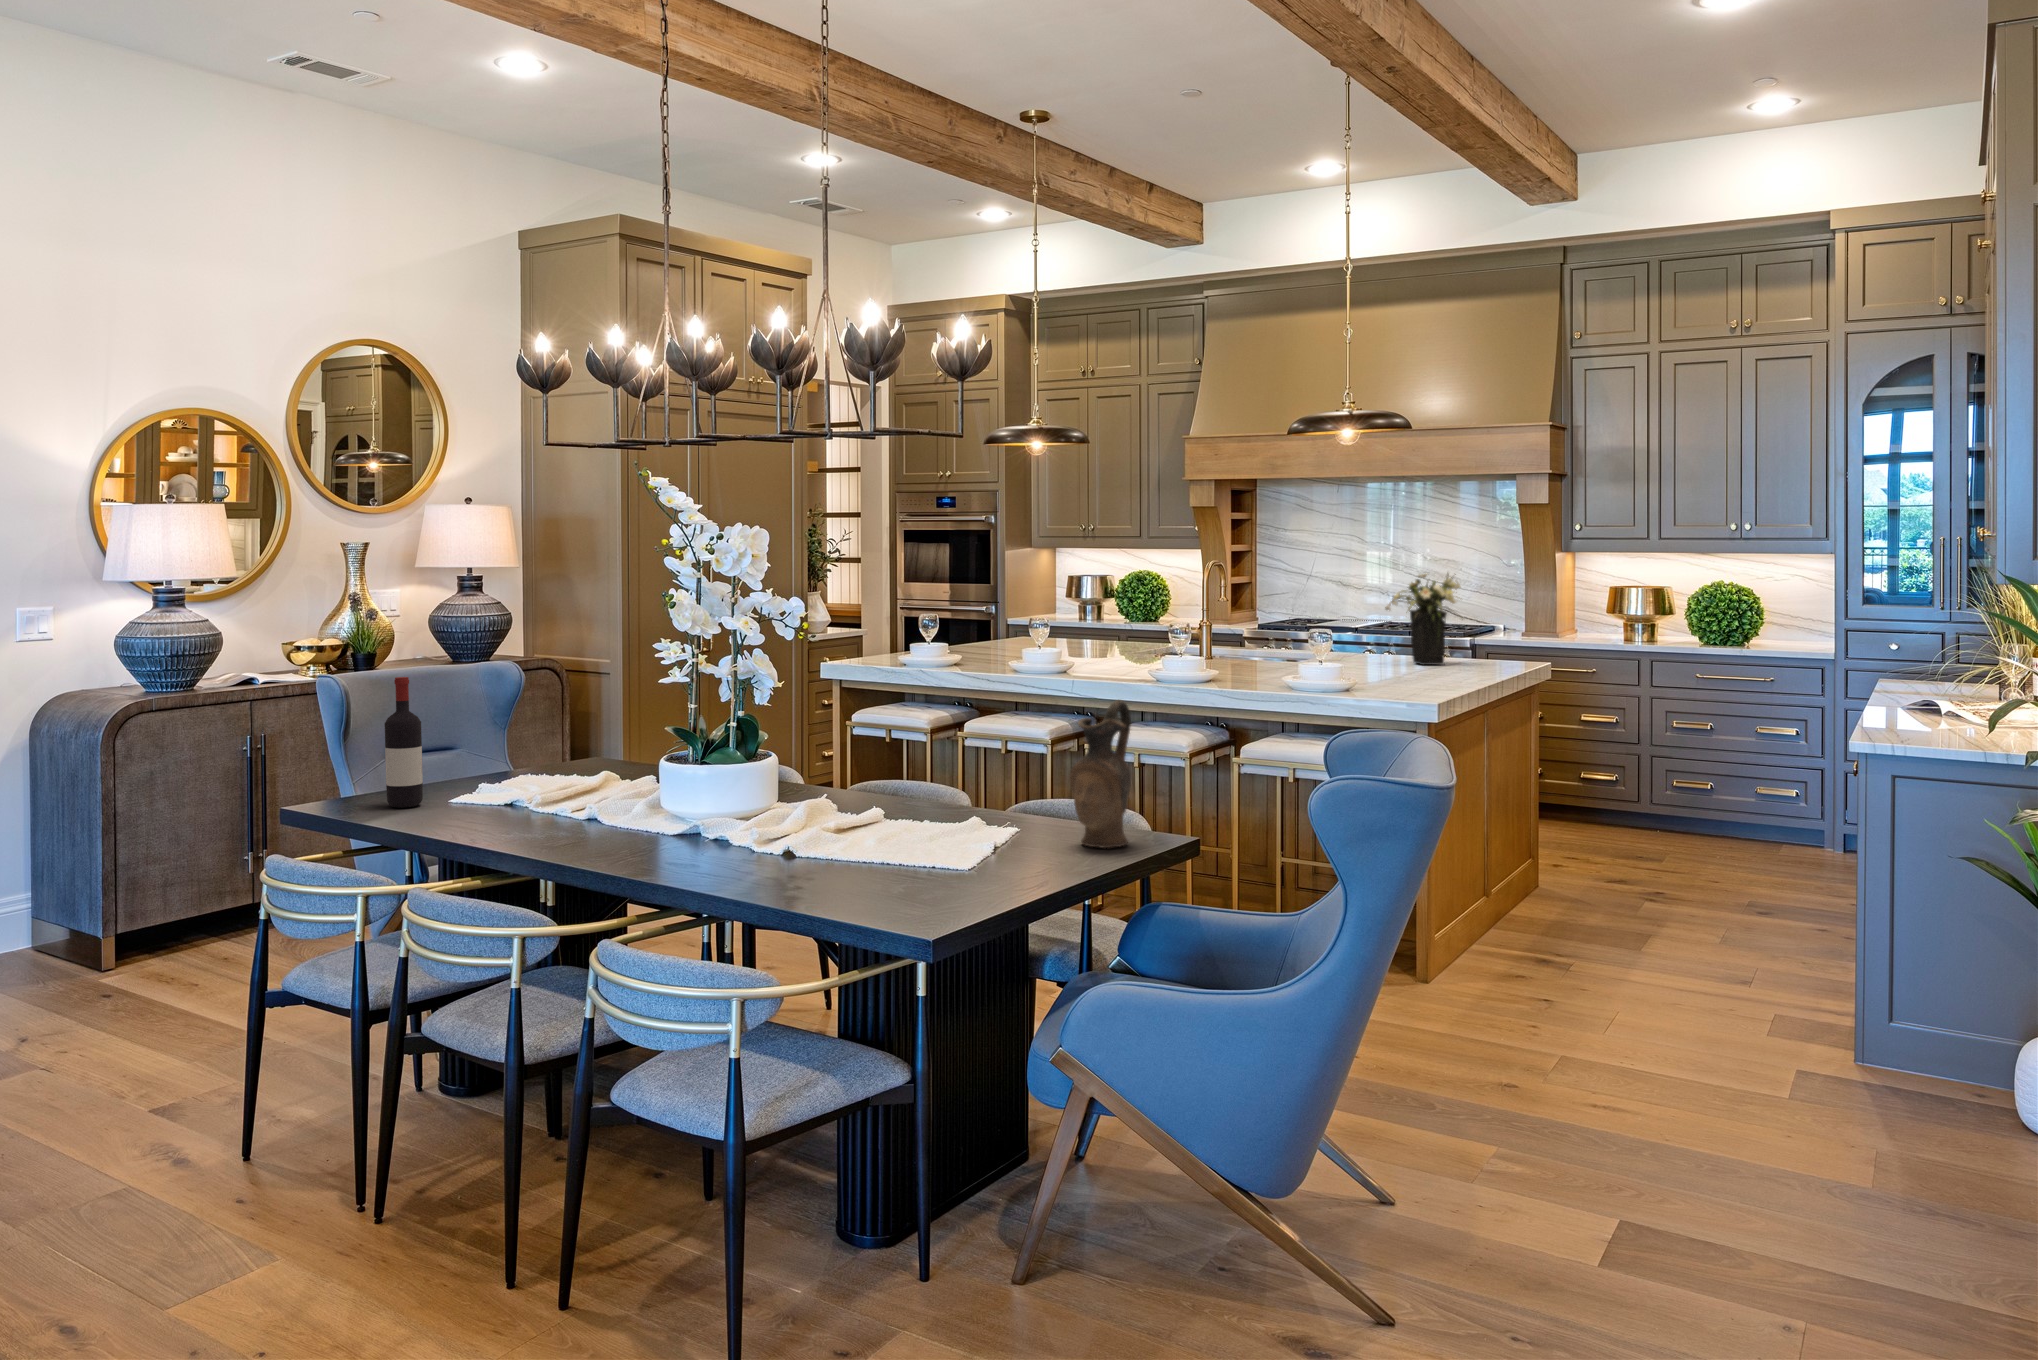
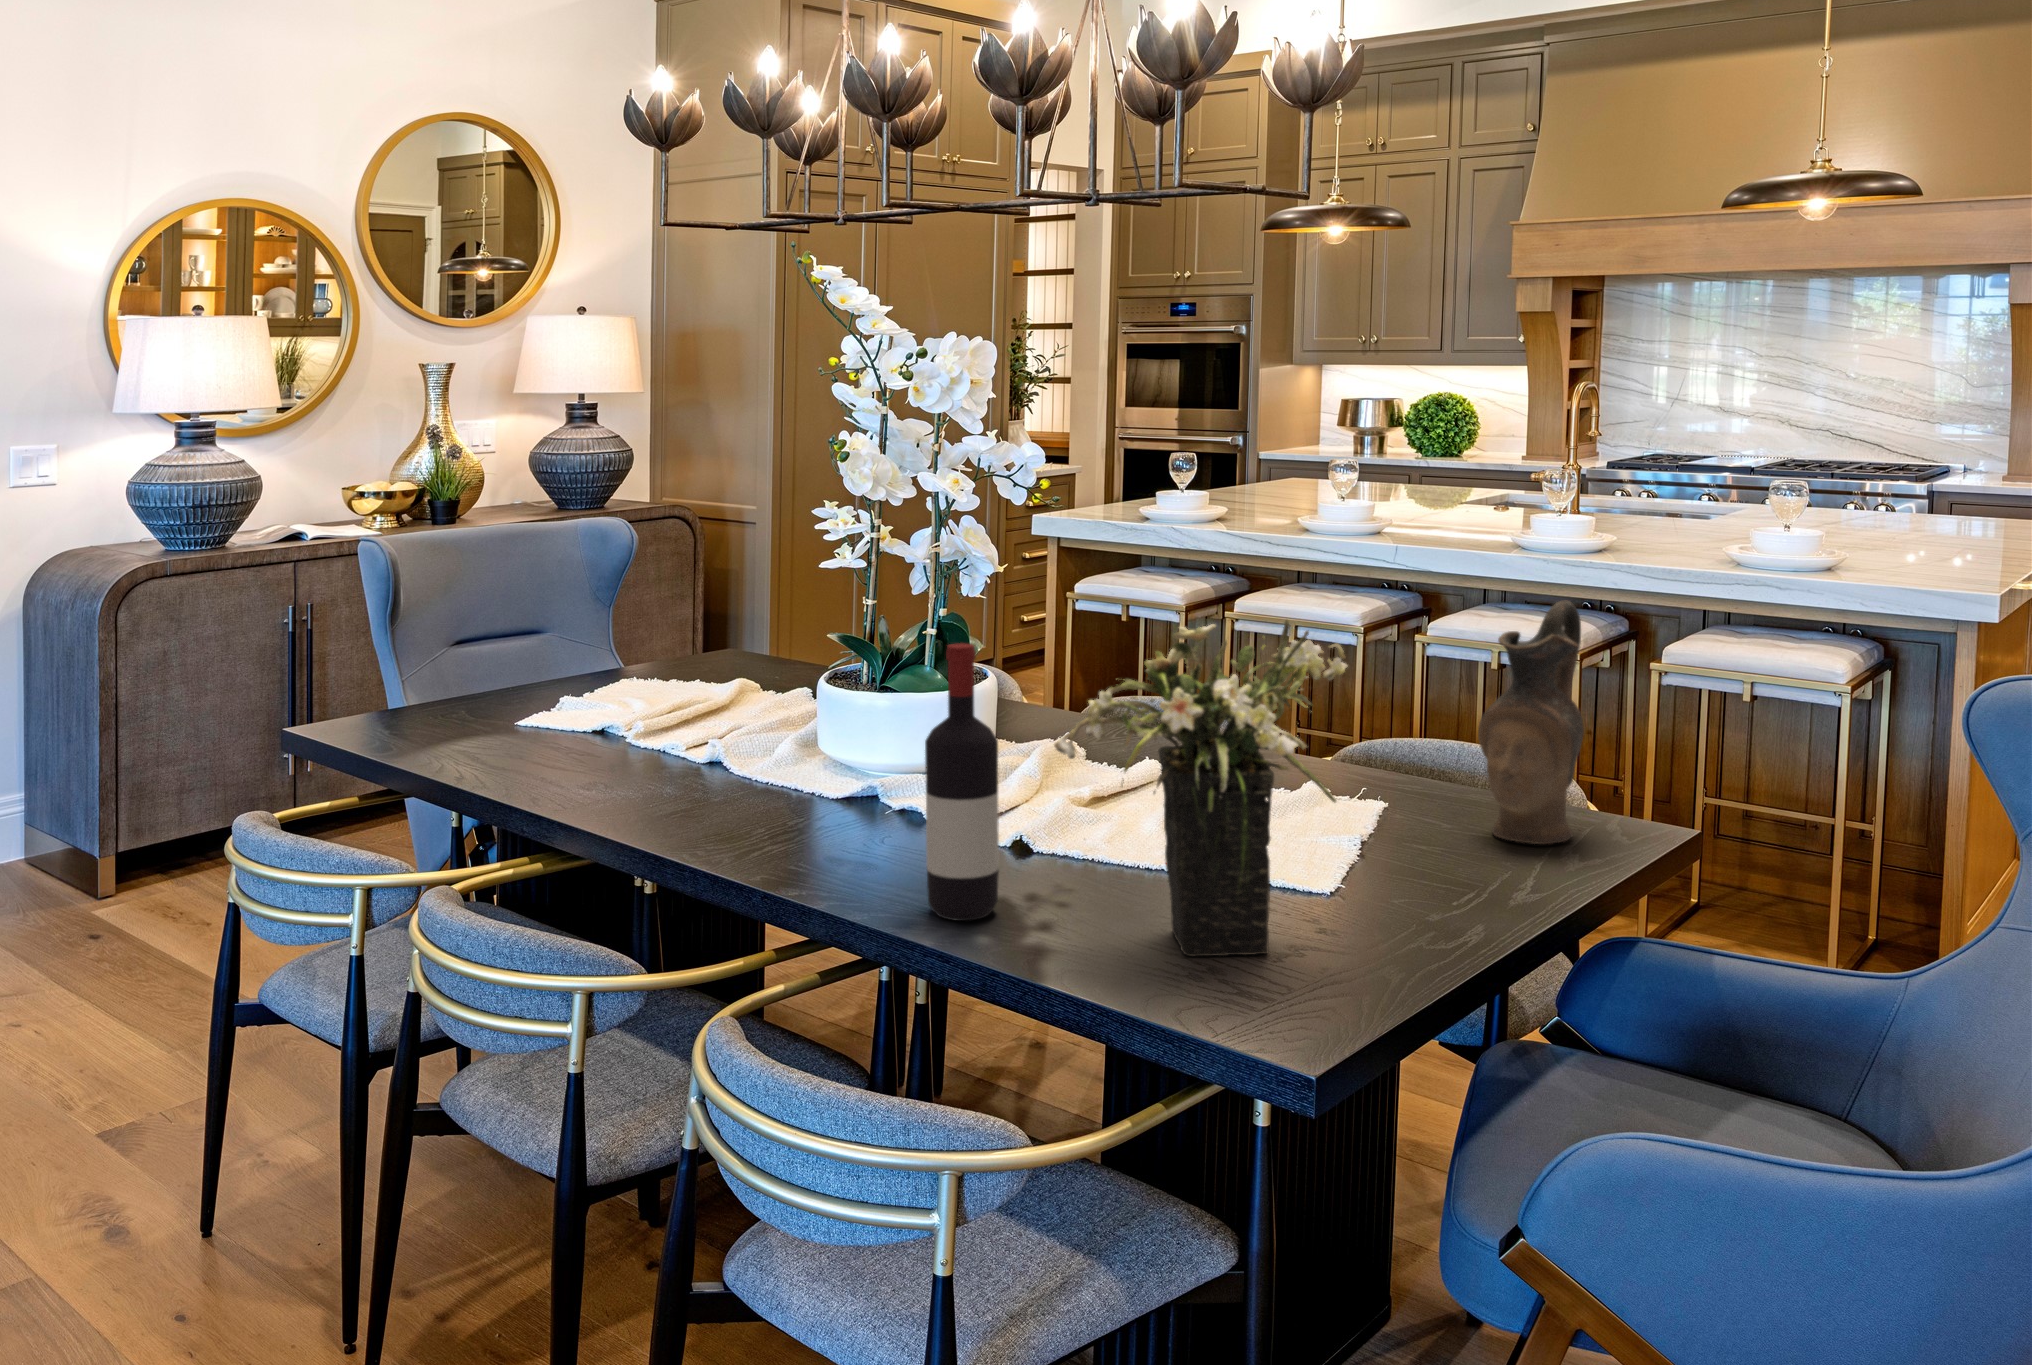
flower arrangement: present [1385,574,1460,665] -> present [1054,620,1347,956]
wine bottle: present [385,677,423,808] -> present [925,643,999,921]

